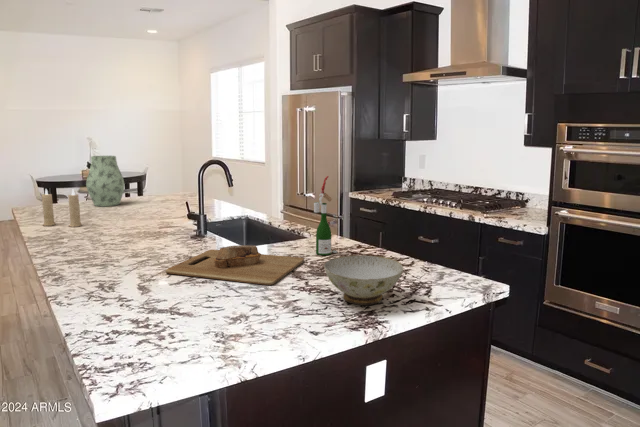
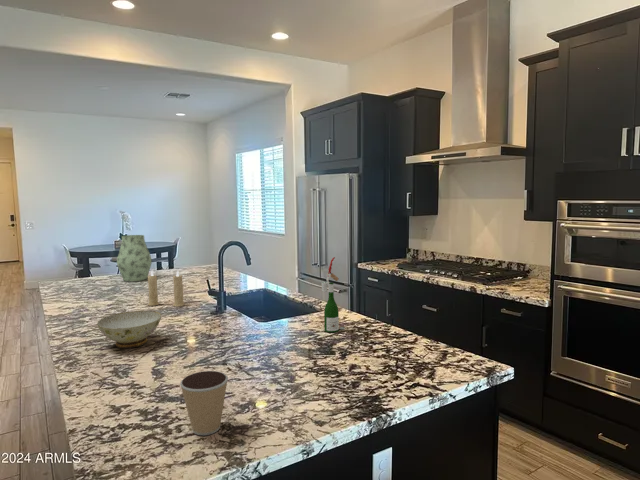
candle: present [42,189,82,227] -> present [148,271,185,307]
cutting board: present [166,245,304,285] -> none [181,325,312,367]
ceramic bowl: present [324,255,403,305] -> present [97,311,161,348]
coffee cup: none [173,280,222,343] -> present [180,371,228,435]

